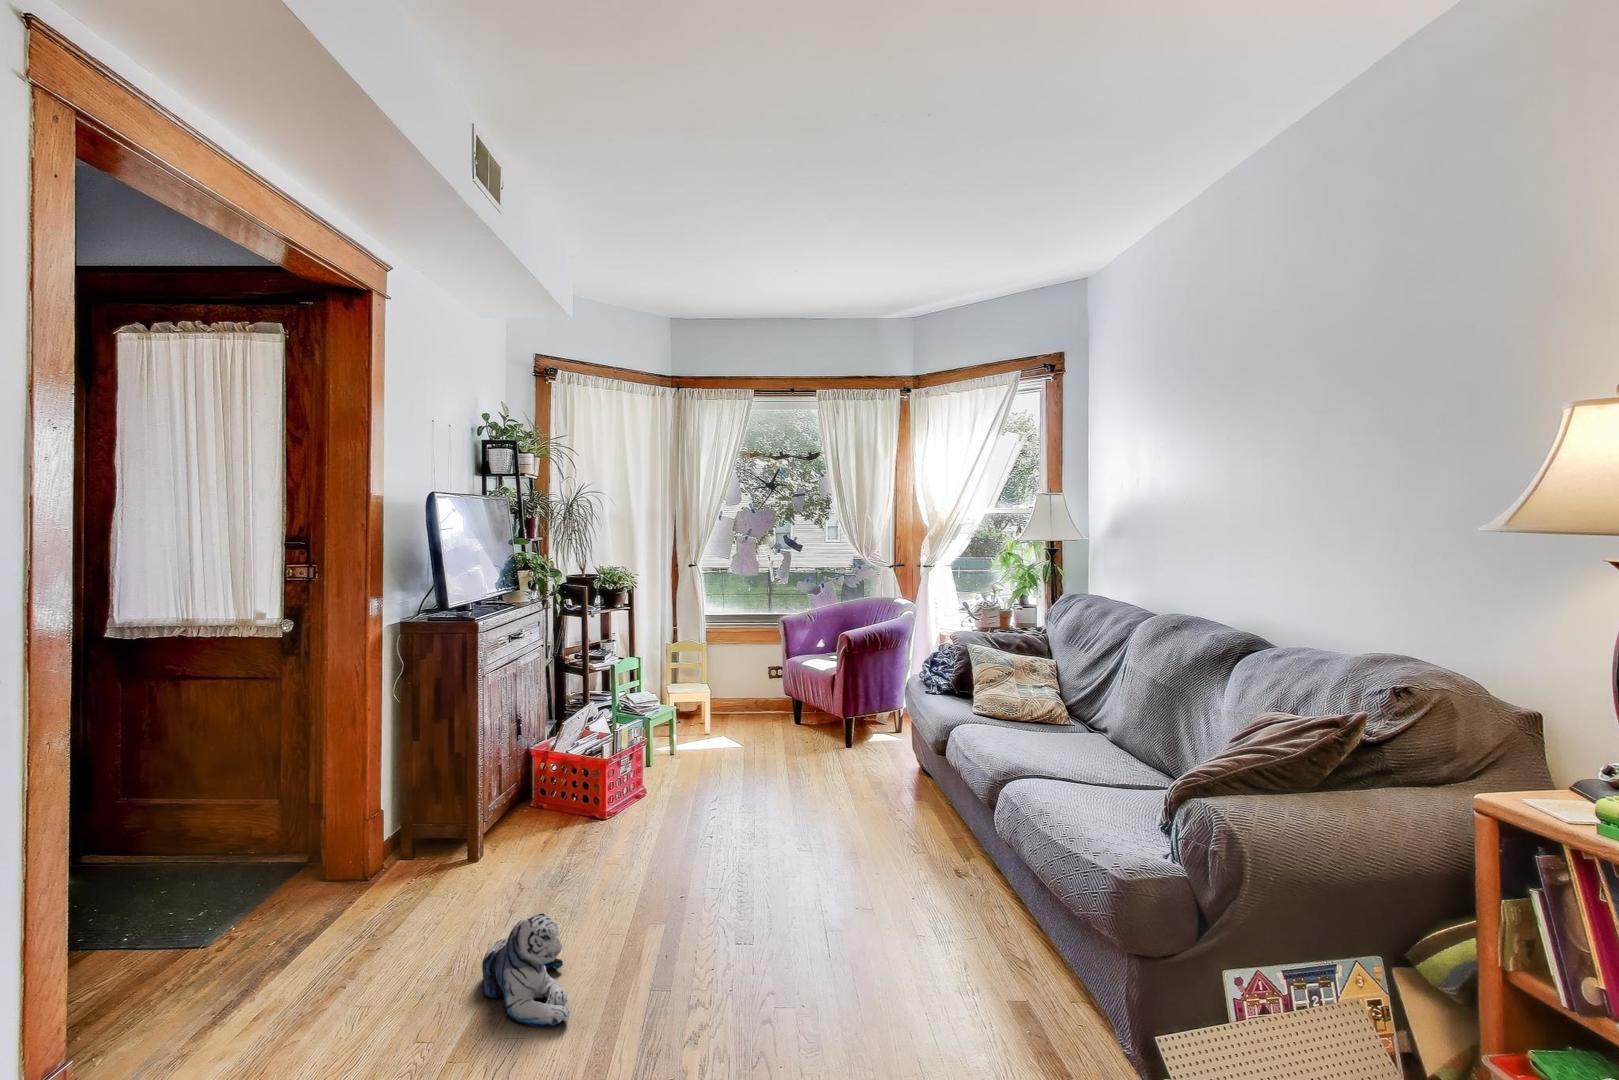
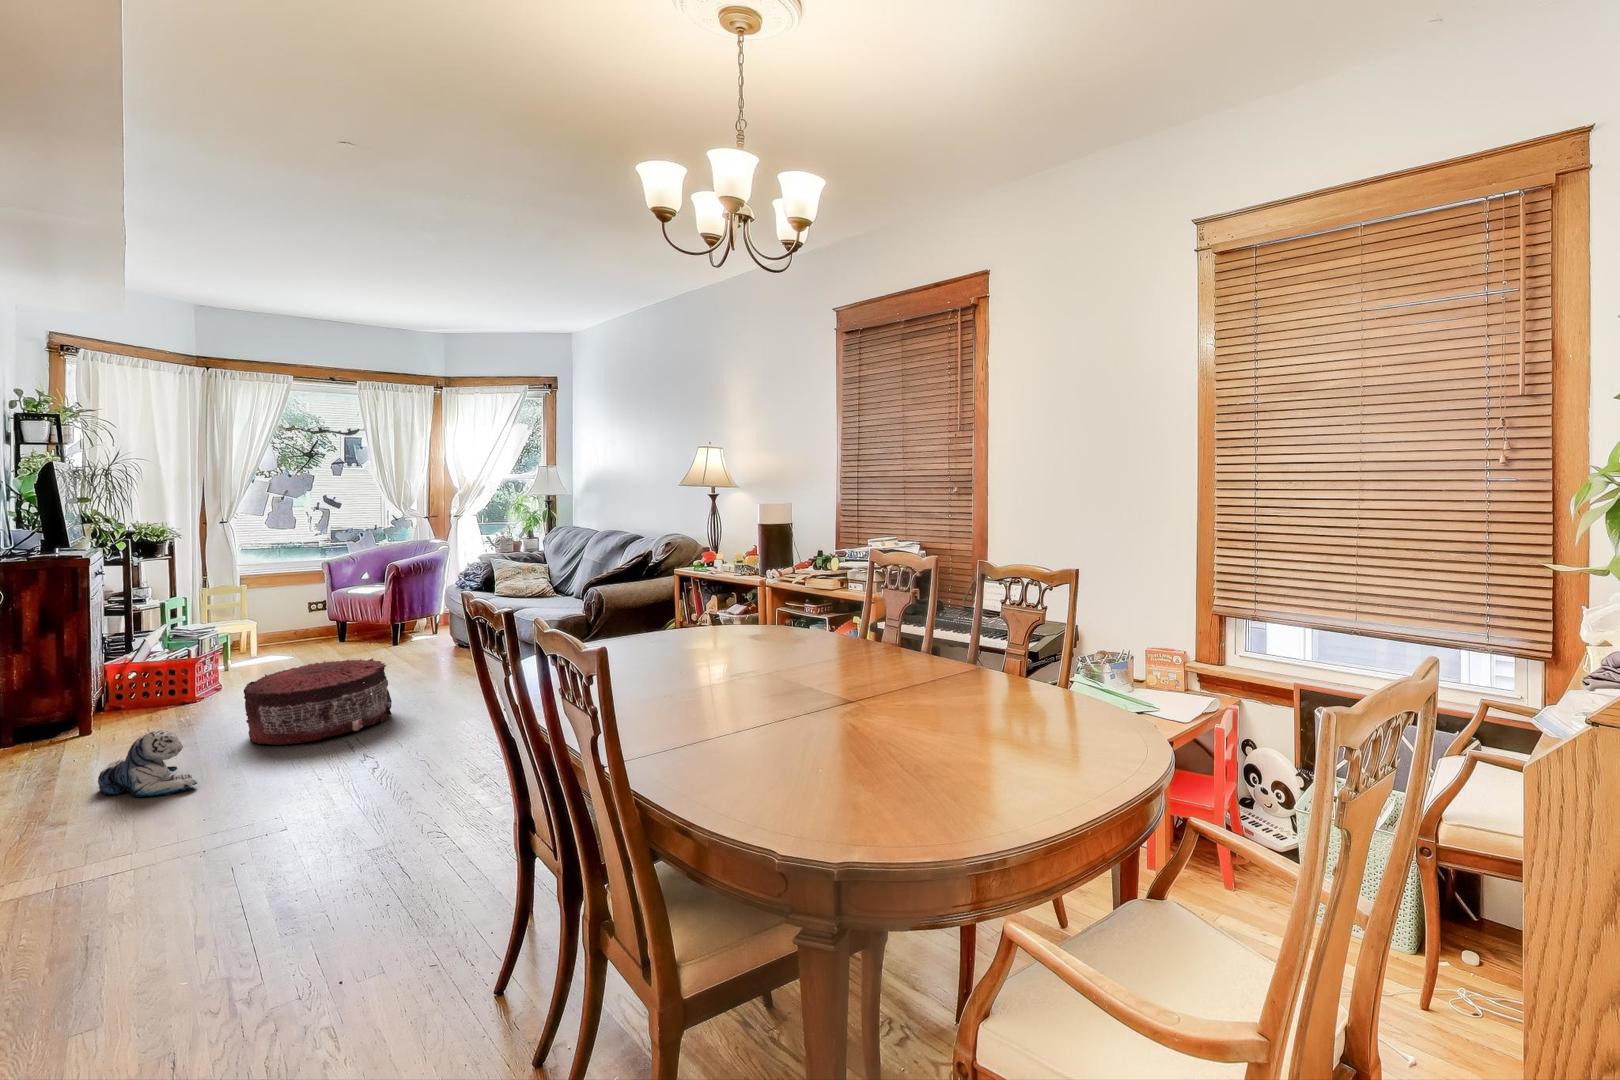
pouf: none [649,803,826,958] -> present [244,659,392,745]

